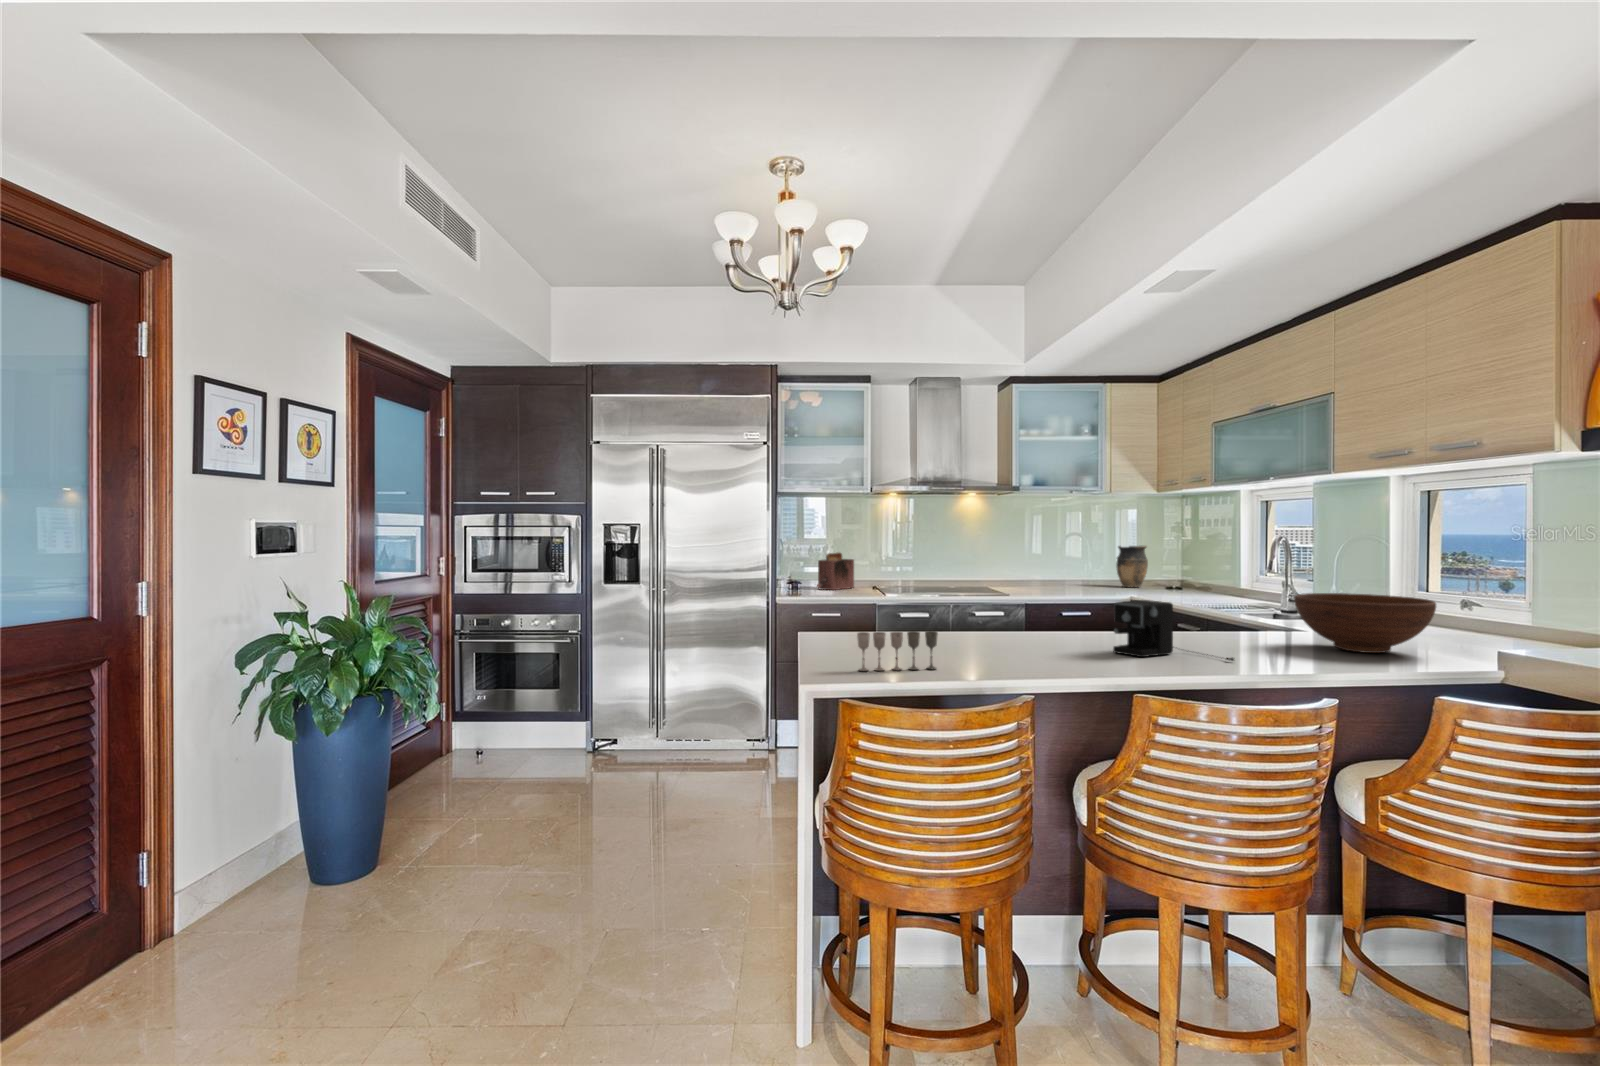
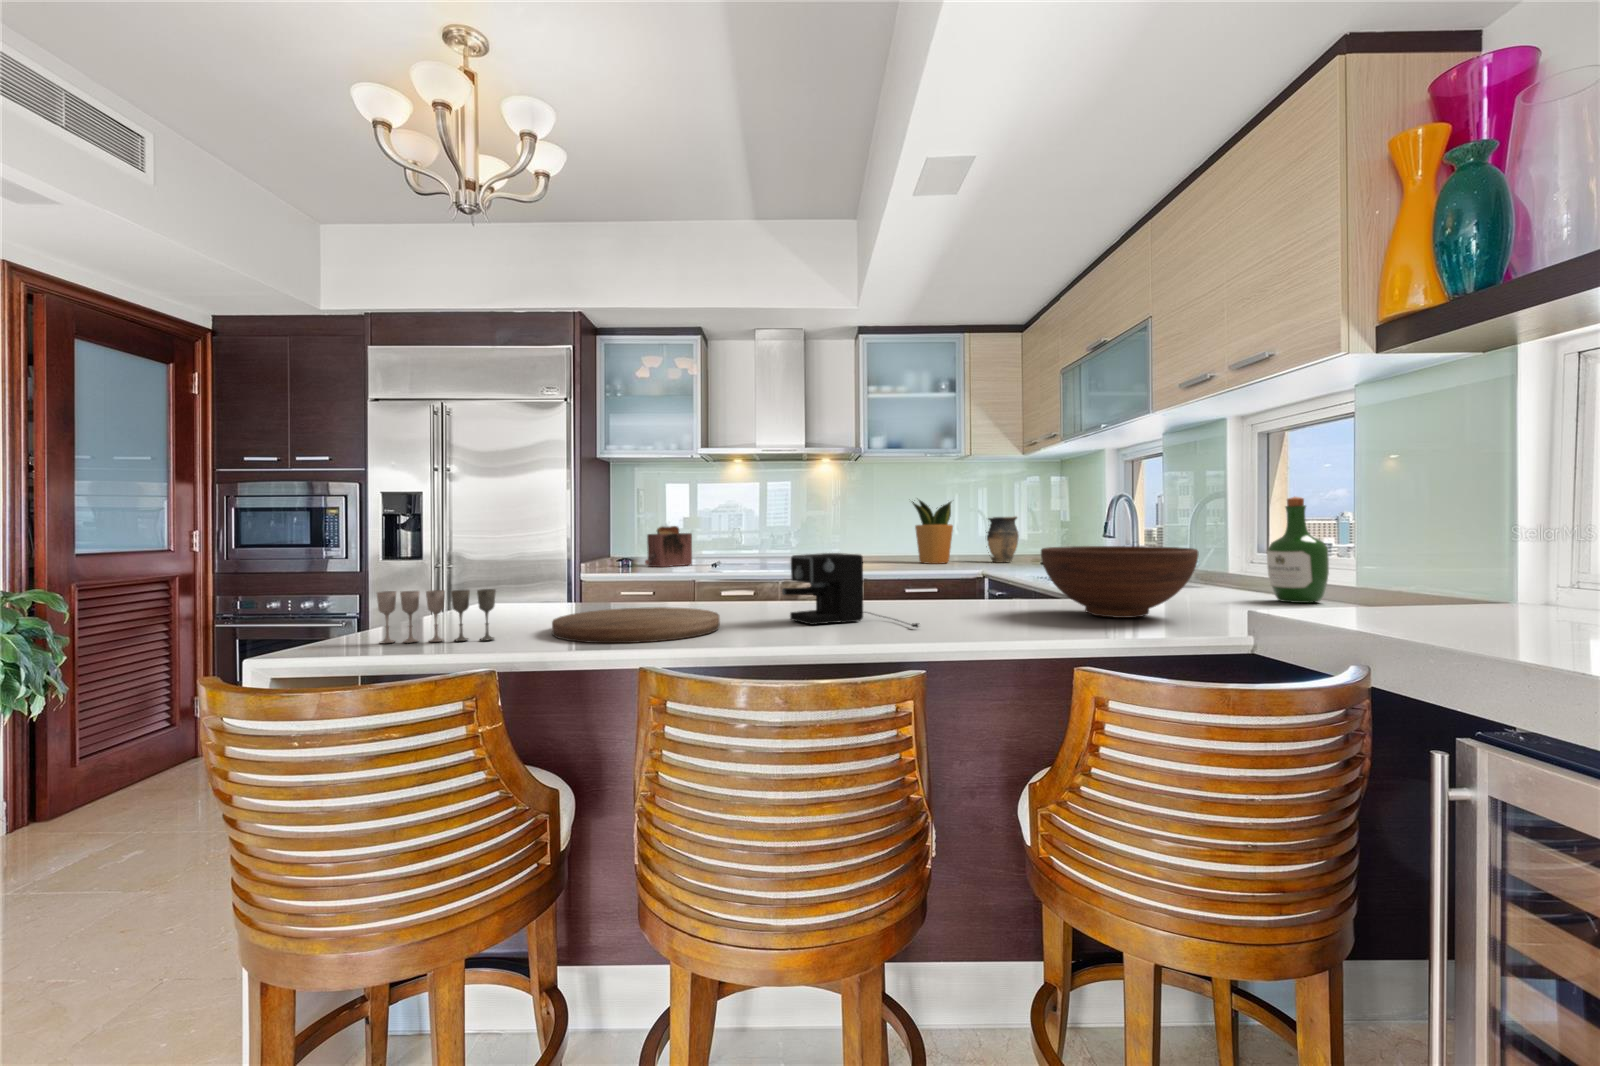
potted plant: none [1044,528,1093,588] -> present [912,500,953,564]
wine bottle: none [1454,552,1511,639] -> present [1267,497,1329,603]
cutting board: none [955,641,1084,673] -> present [552,607,720,643]

